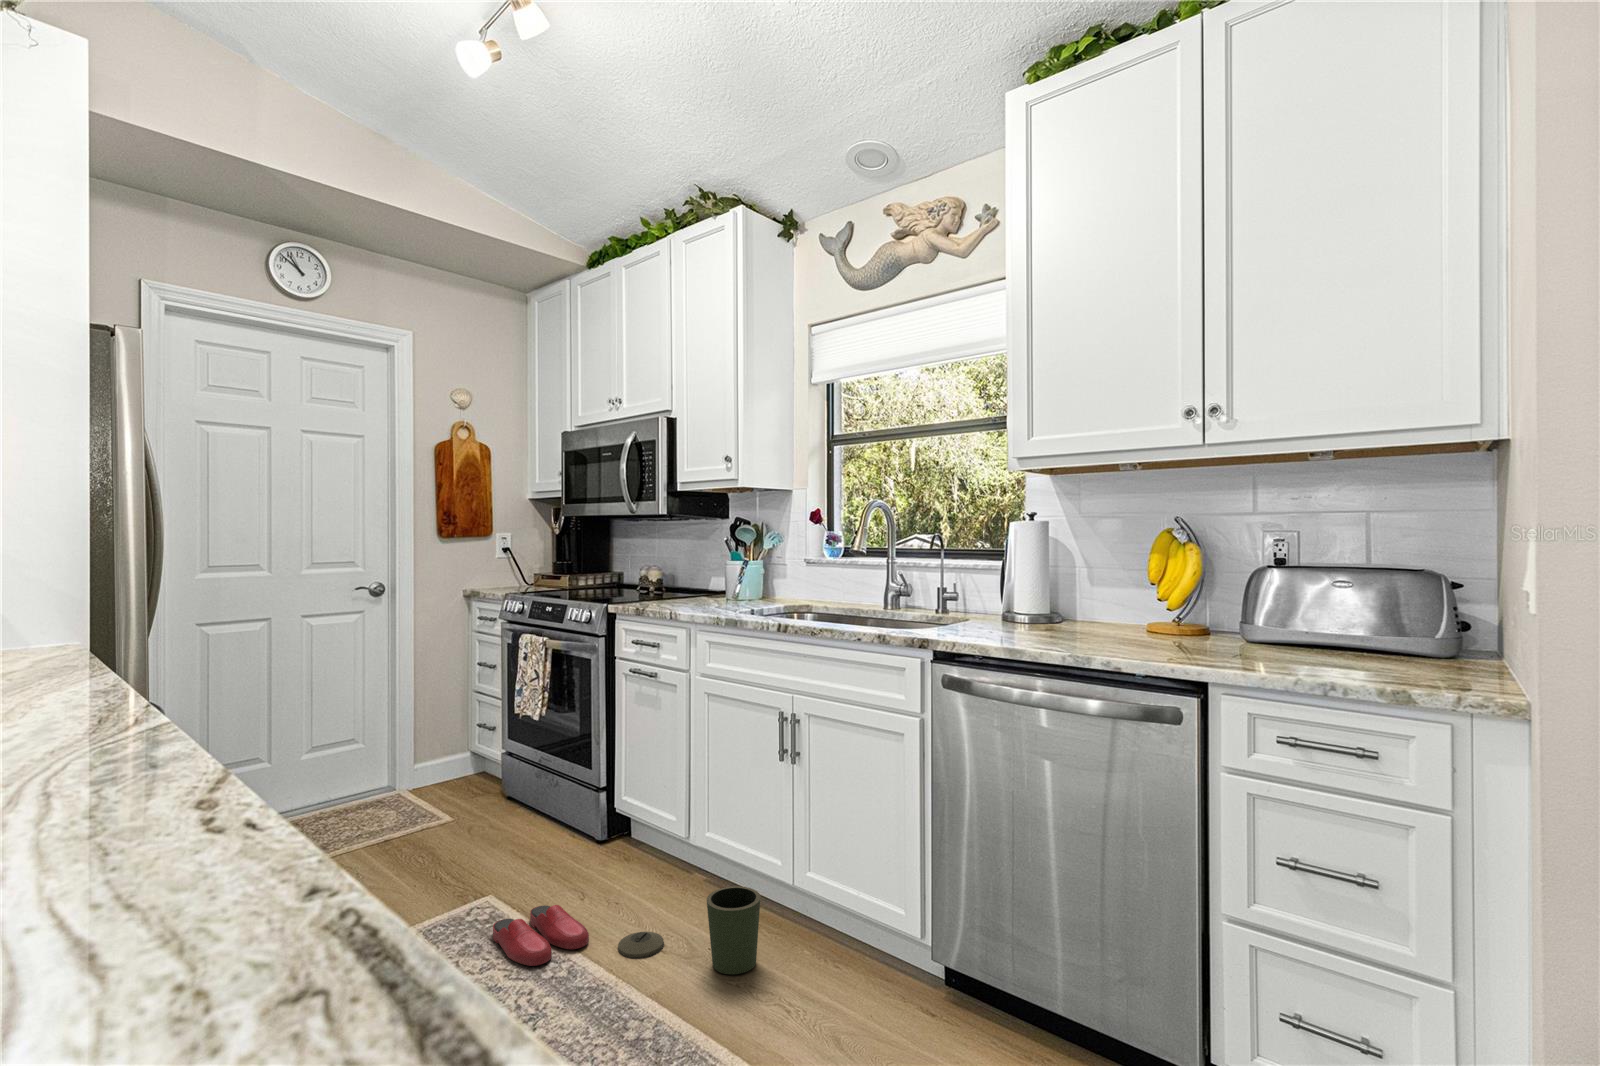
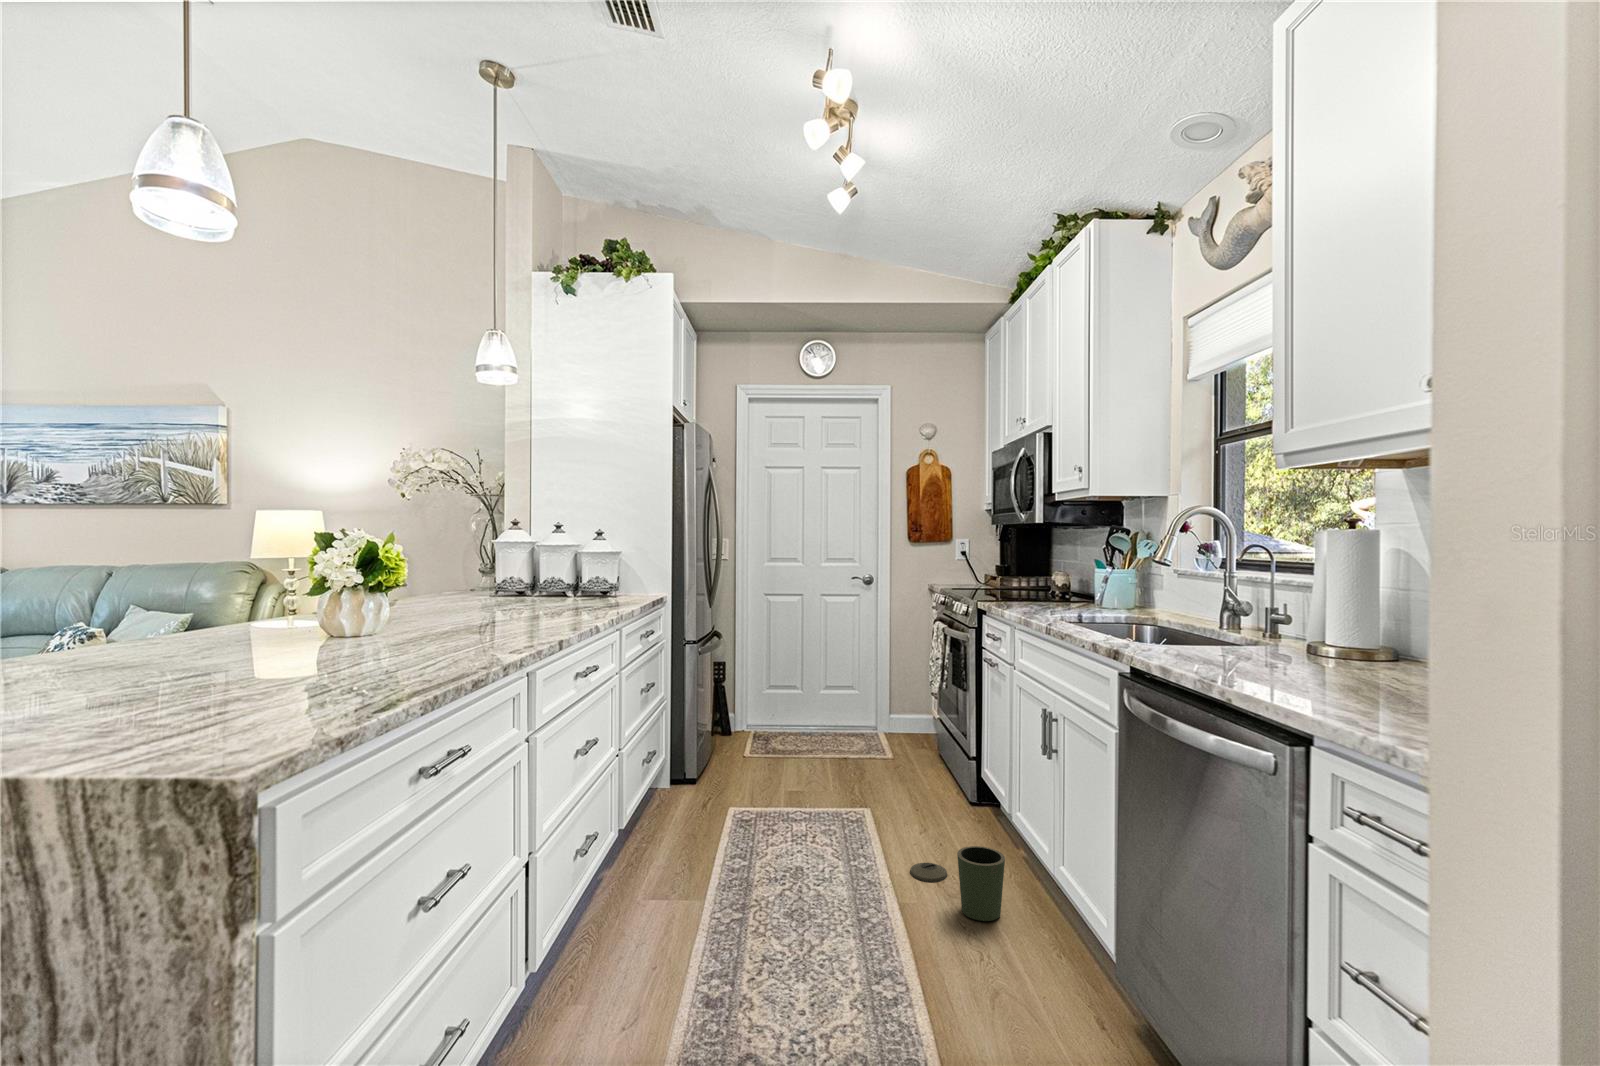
slippers: present [493,905,589,966] -> none [843,822,900,857]

